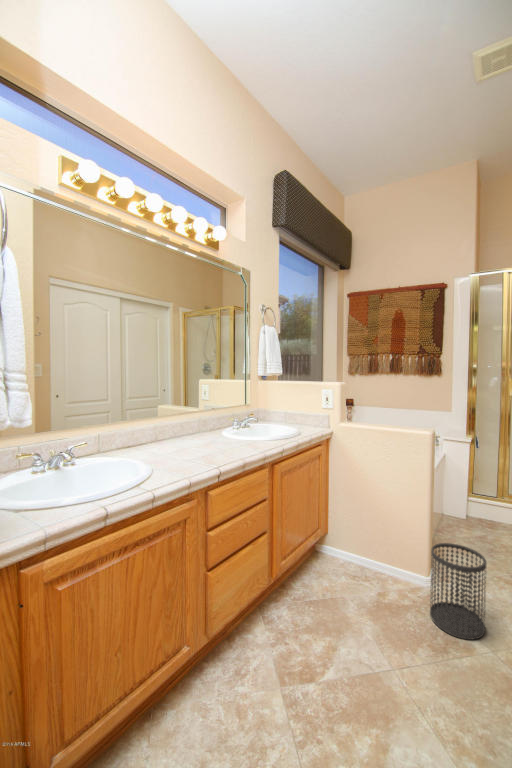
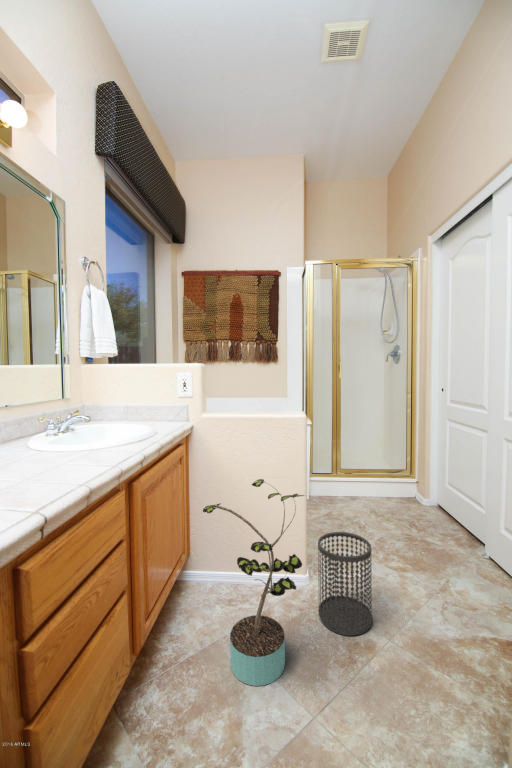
potted plant: none [325,481,409,638] -> present [203,479,304,686]

